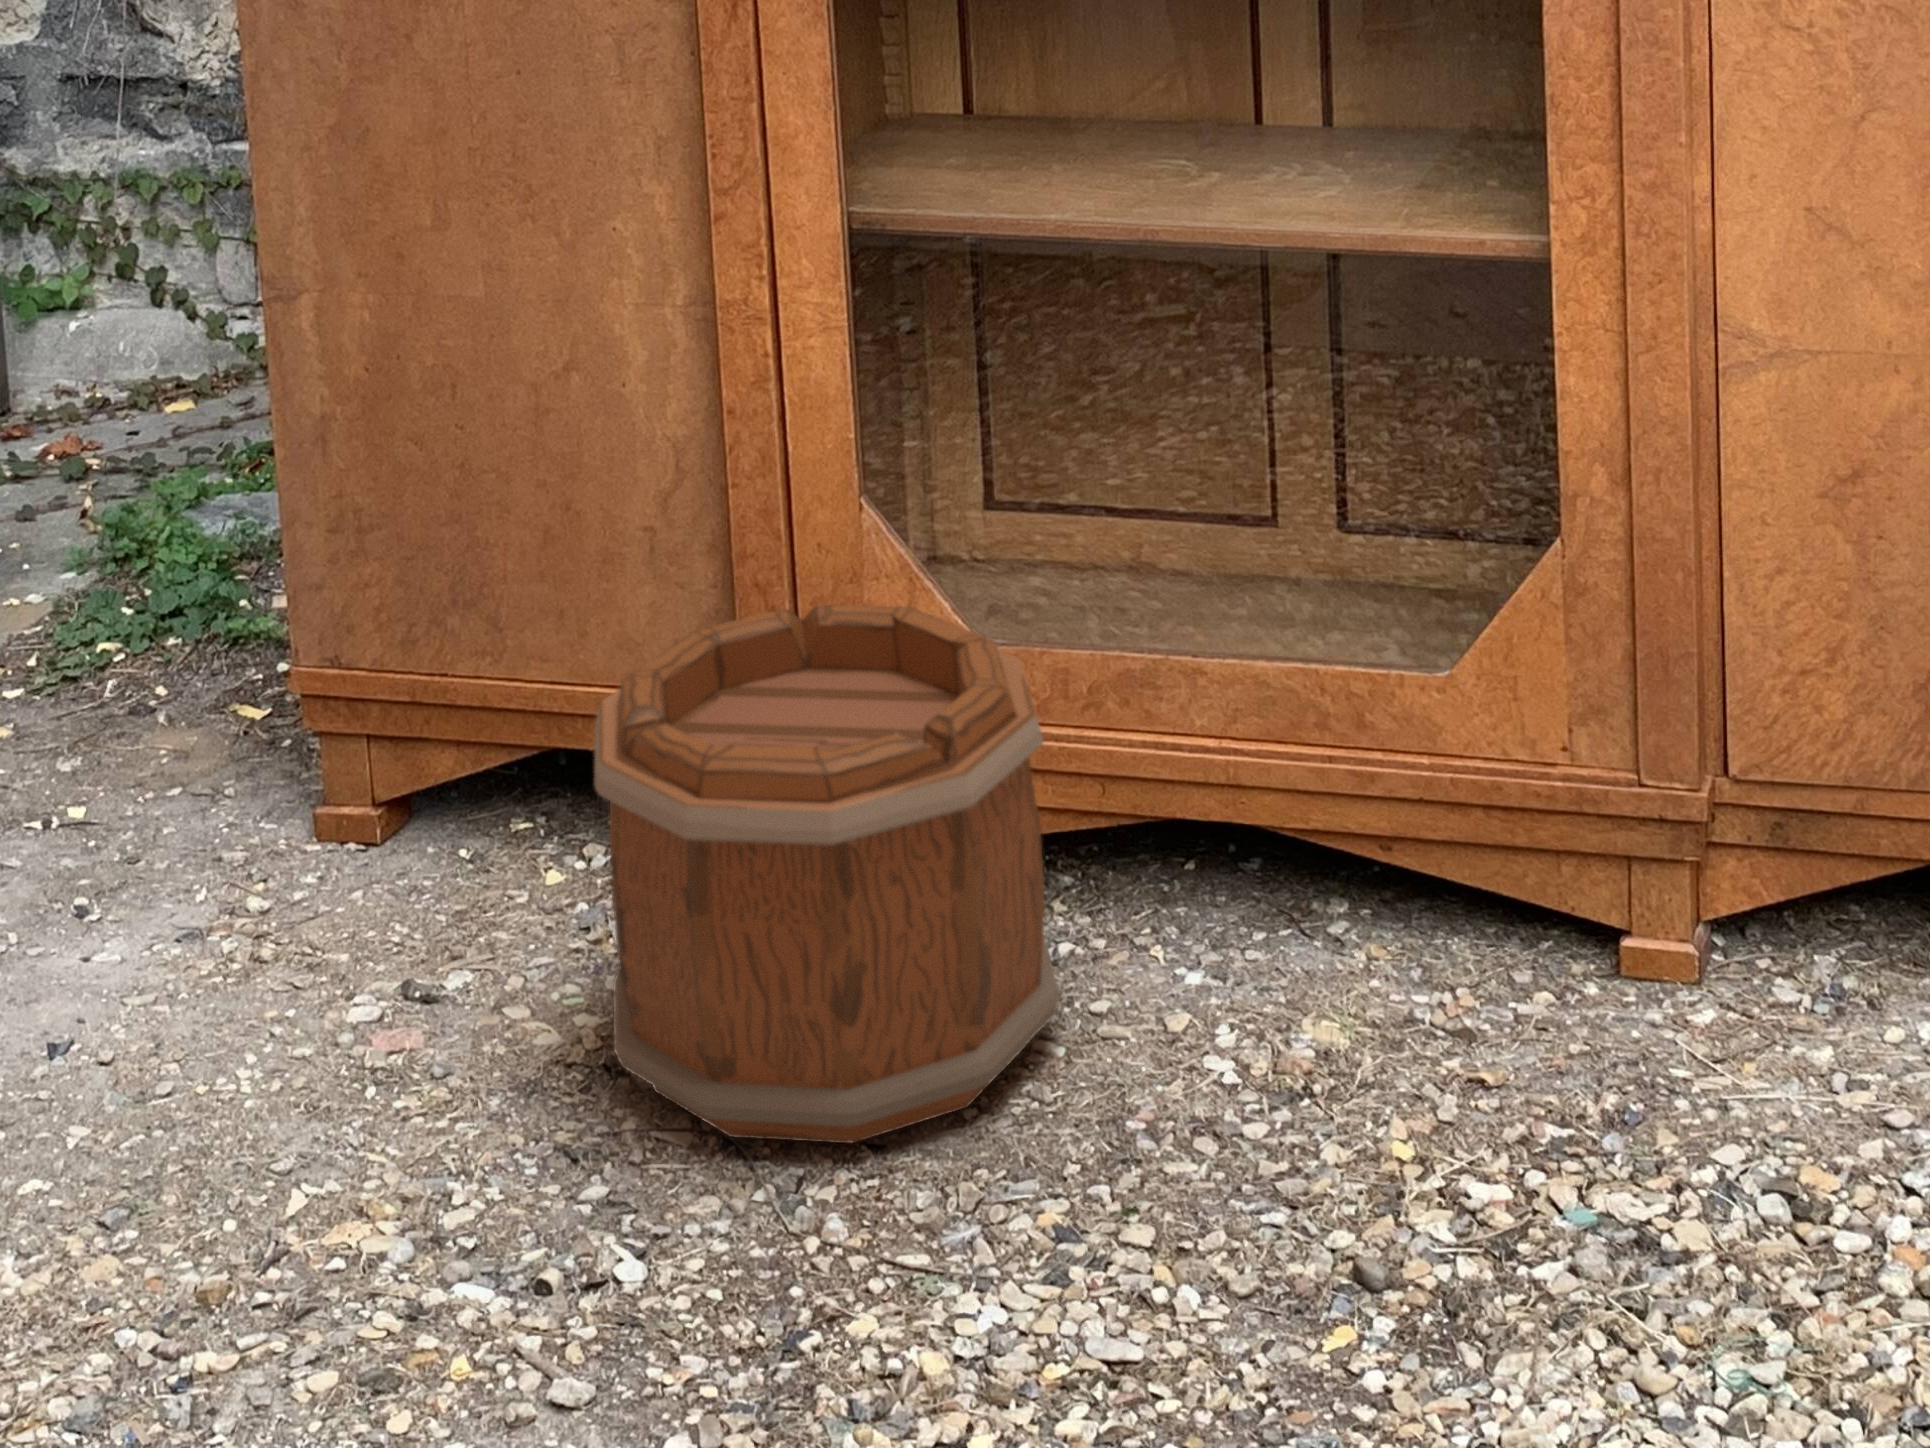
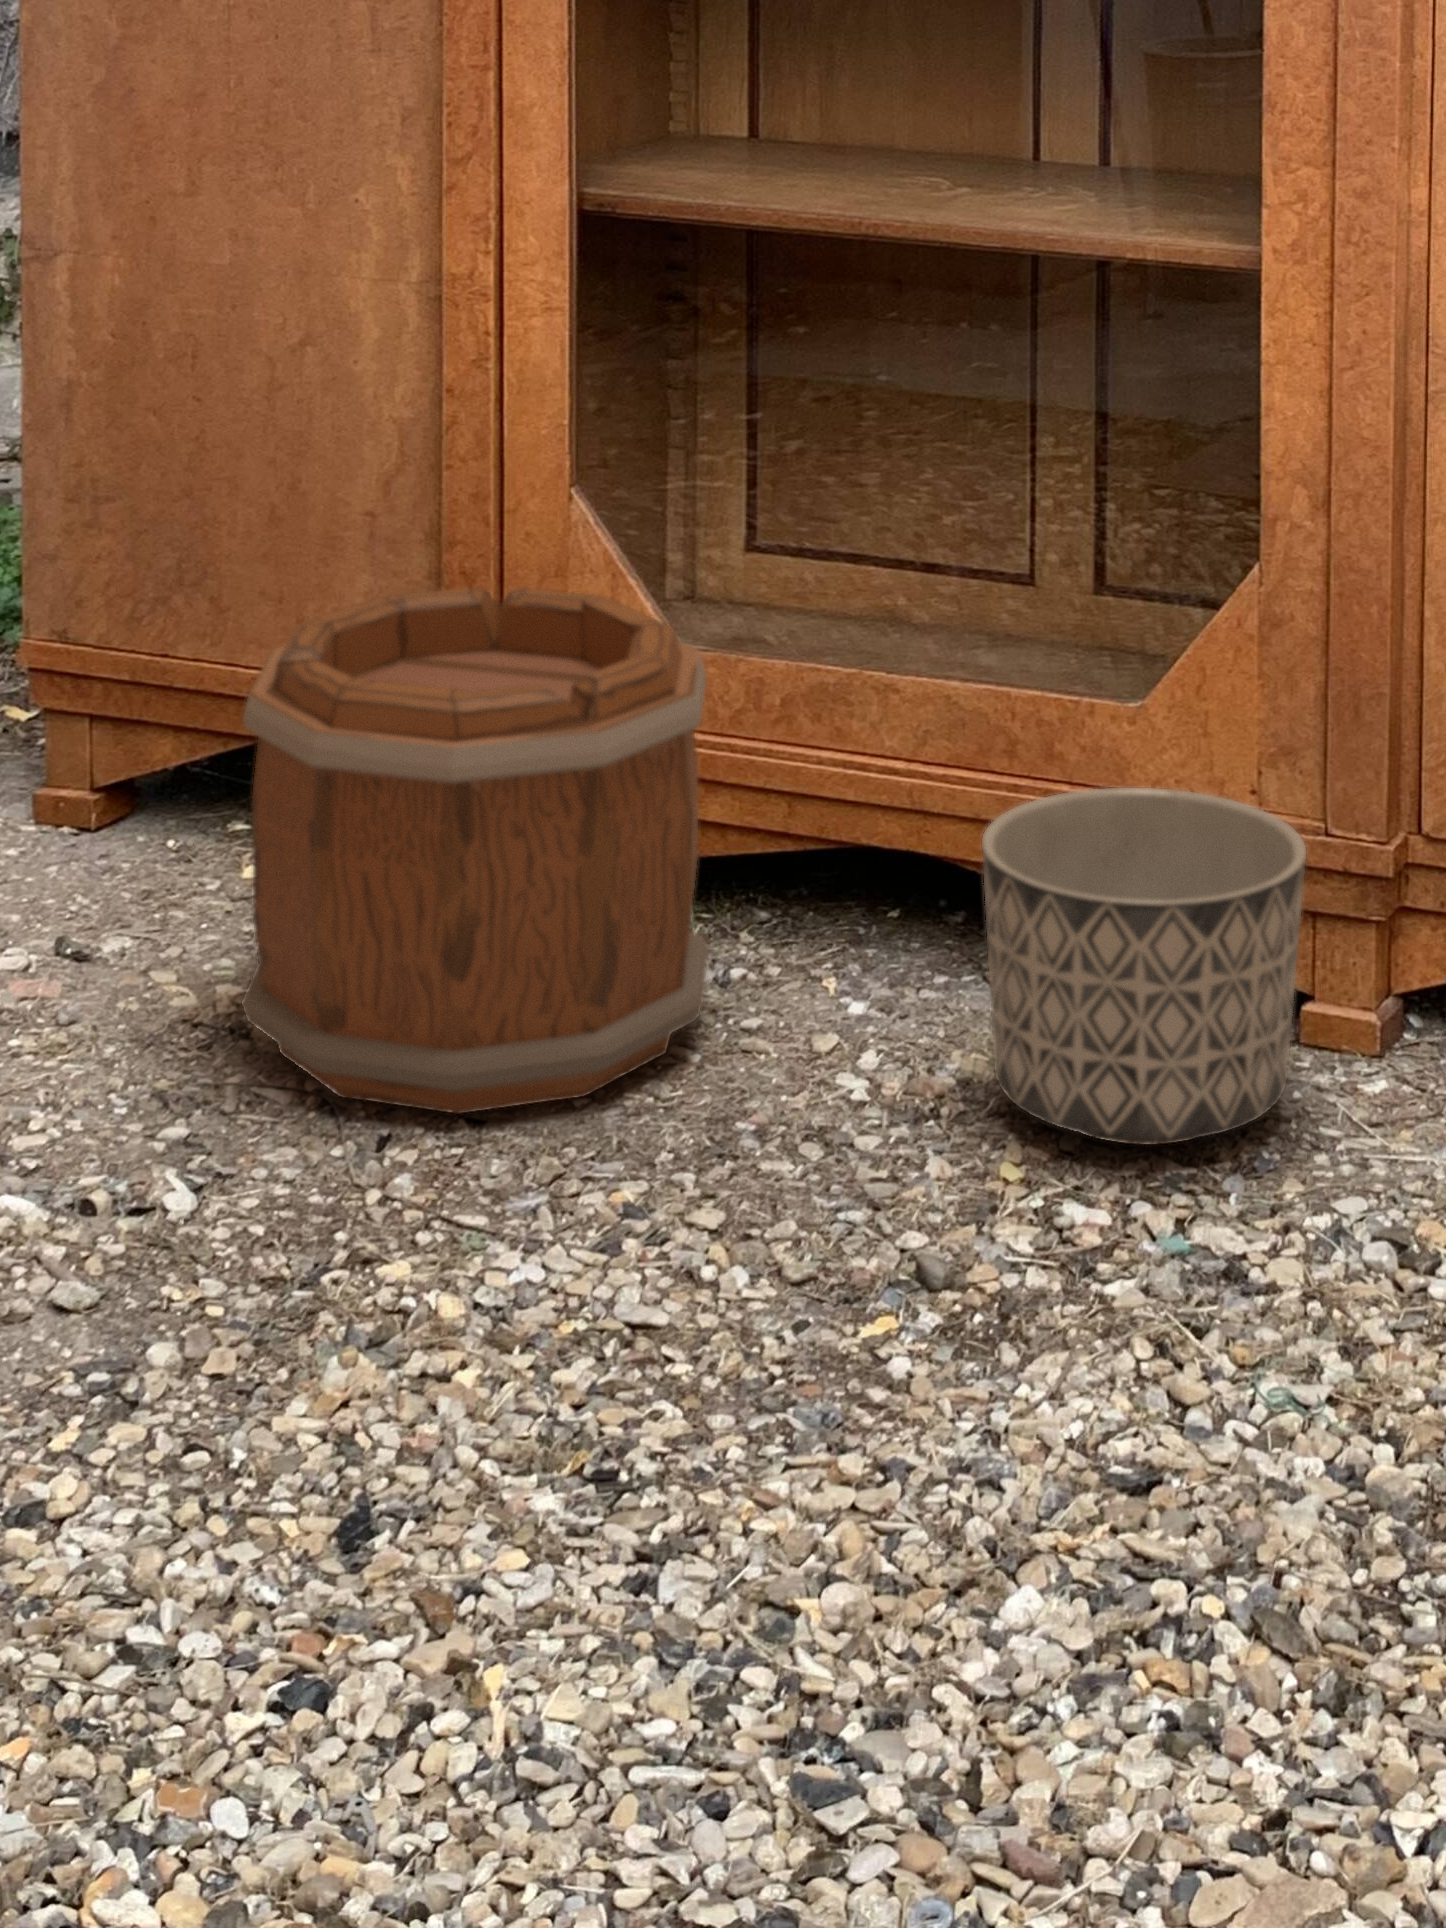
planter: none [1331,747,1643,1104] -> present [982,788,1306,1145]

